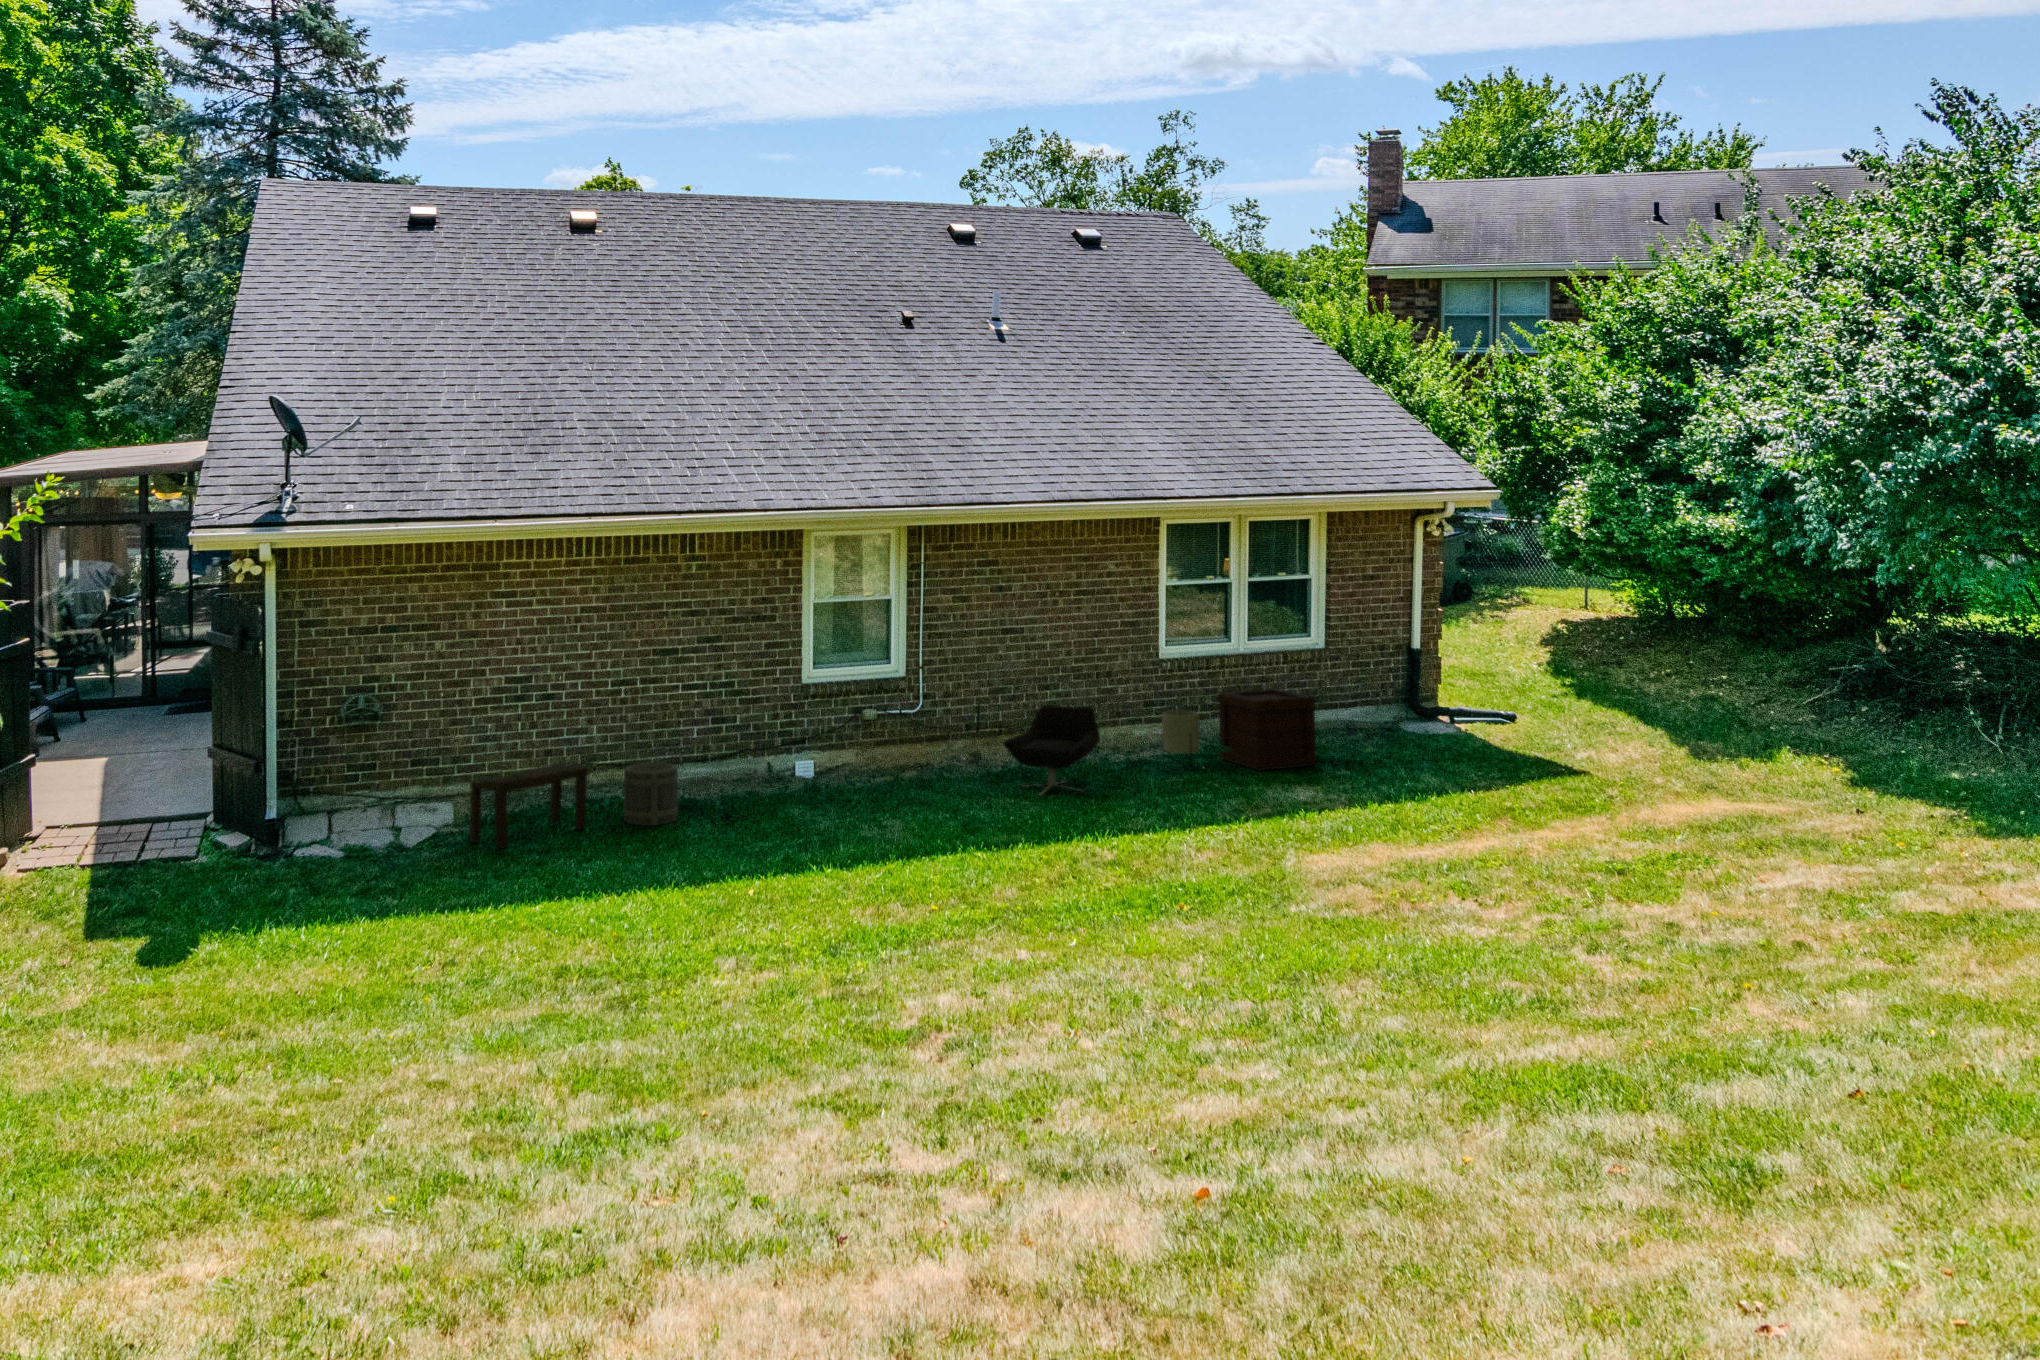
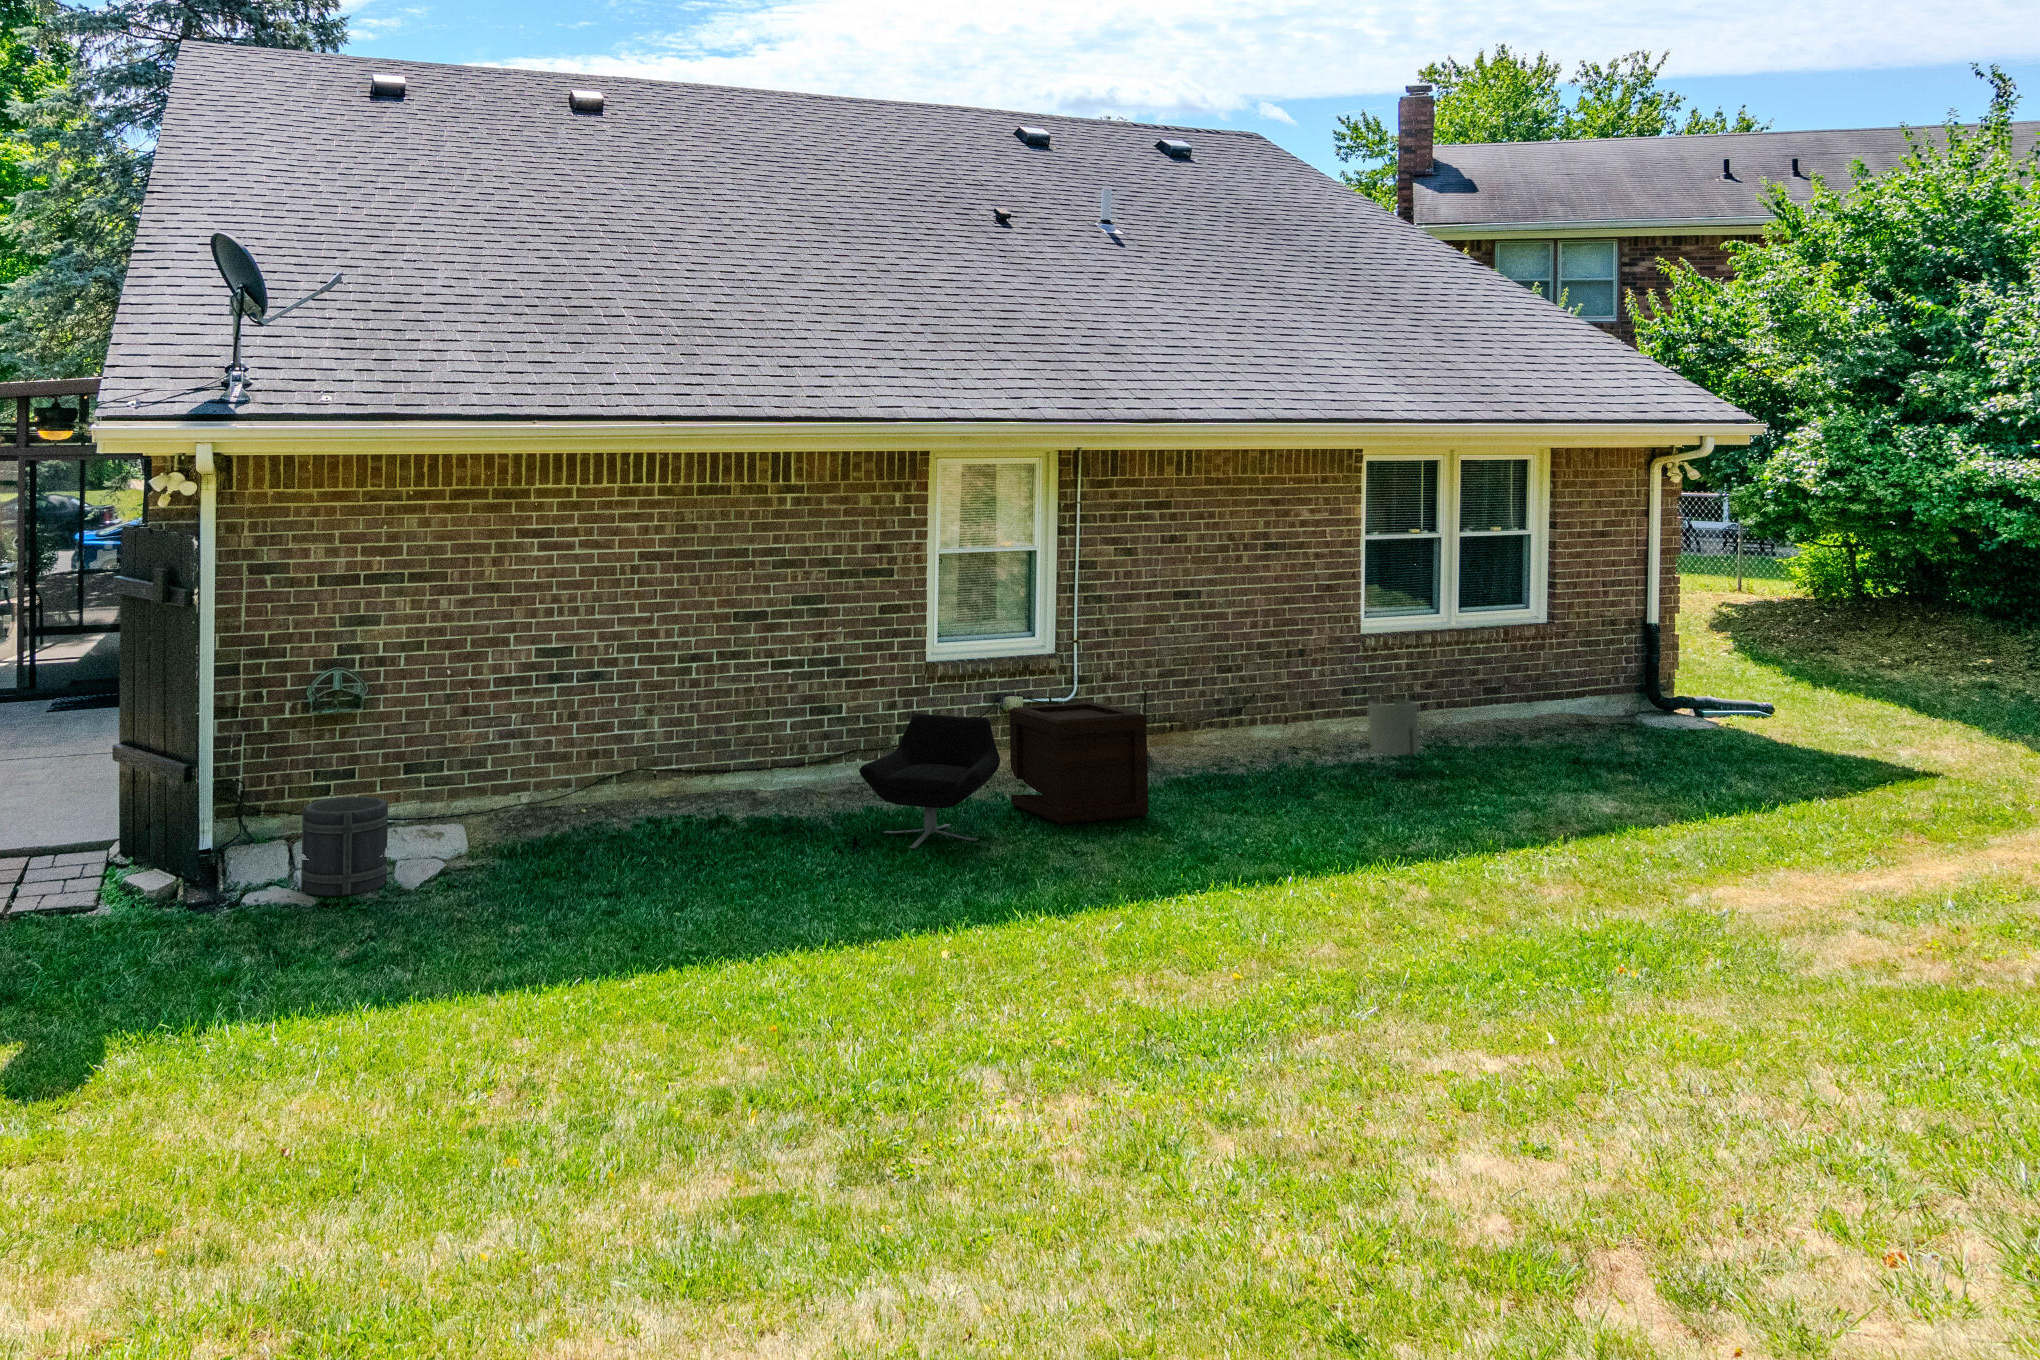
wooden crate: present [1218,689,1316,771] -> present [1010,702,1149,825]
lounge chair: present [1003,705,1100,795] -> present [859,714,1000,849]
bucket: present [624,762,678,825] -> present [301,797,388,896]
bench: present [469,763,588,848] -> none [495,767,659,890]

